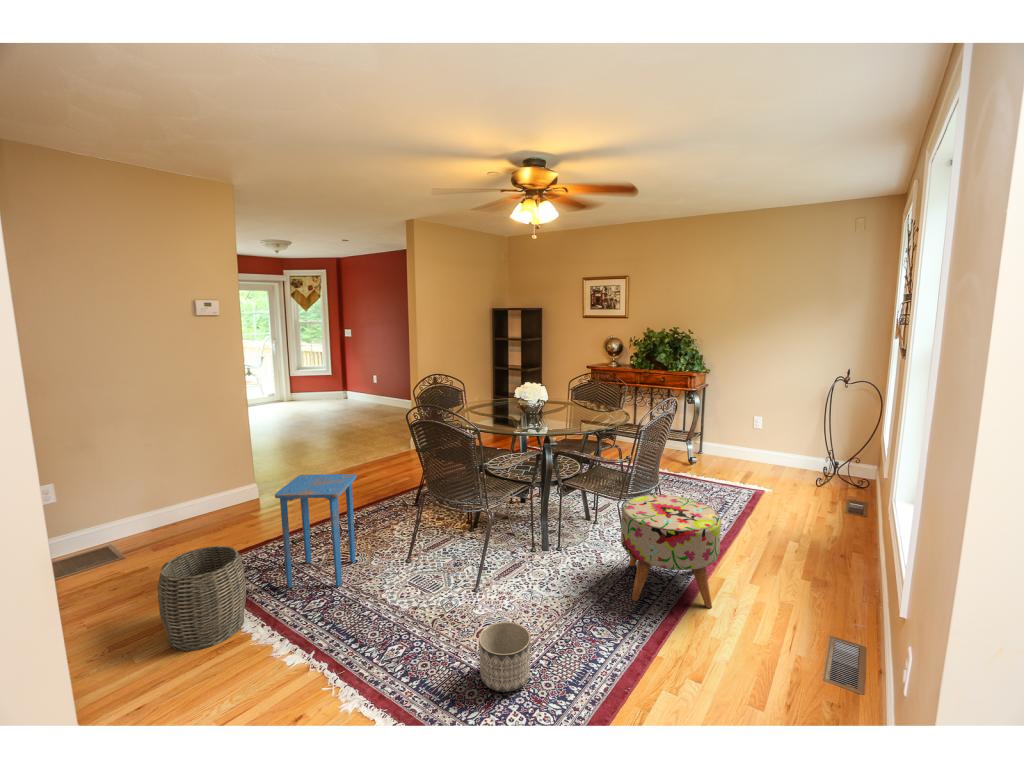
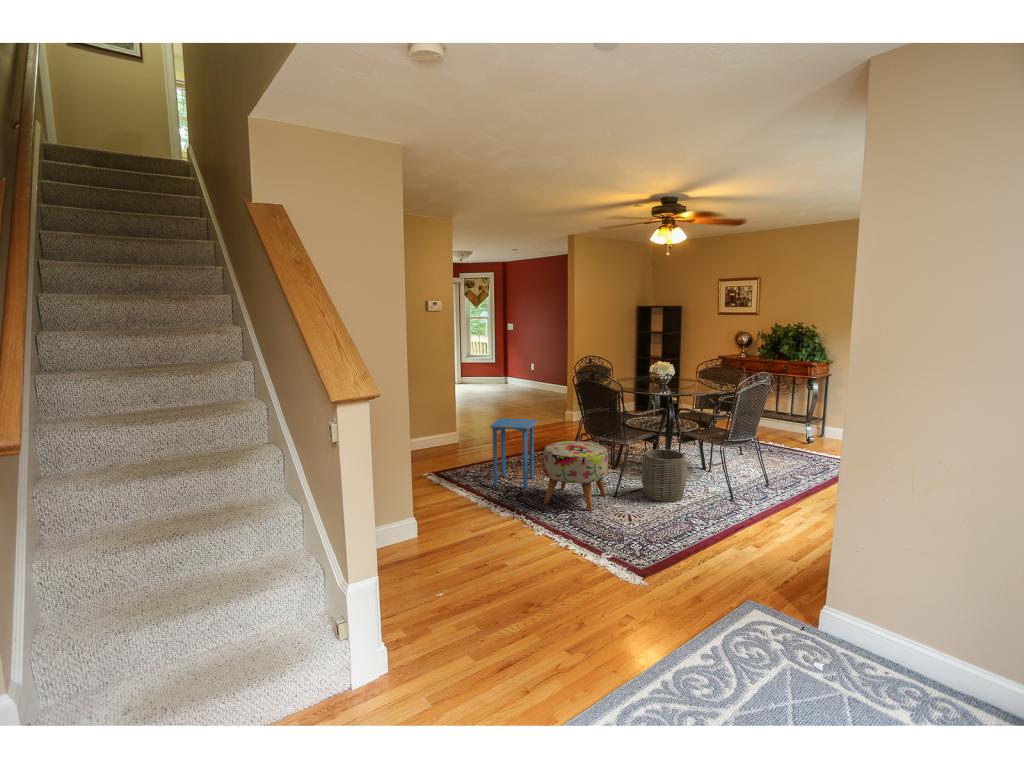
ottoman: present [621,495,721,608] -> present [544,441,608,511]
woven basket: present [158,546,246,651] -> present [642,449,687,502]
planter: present [479,622,531,692] -> none [616,502,648,536]

